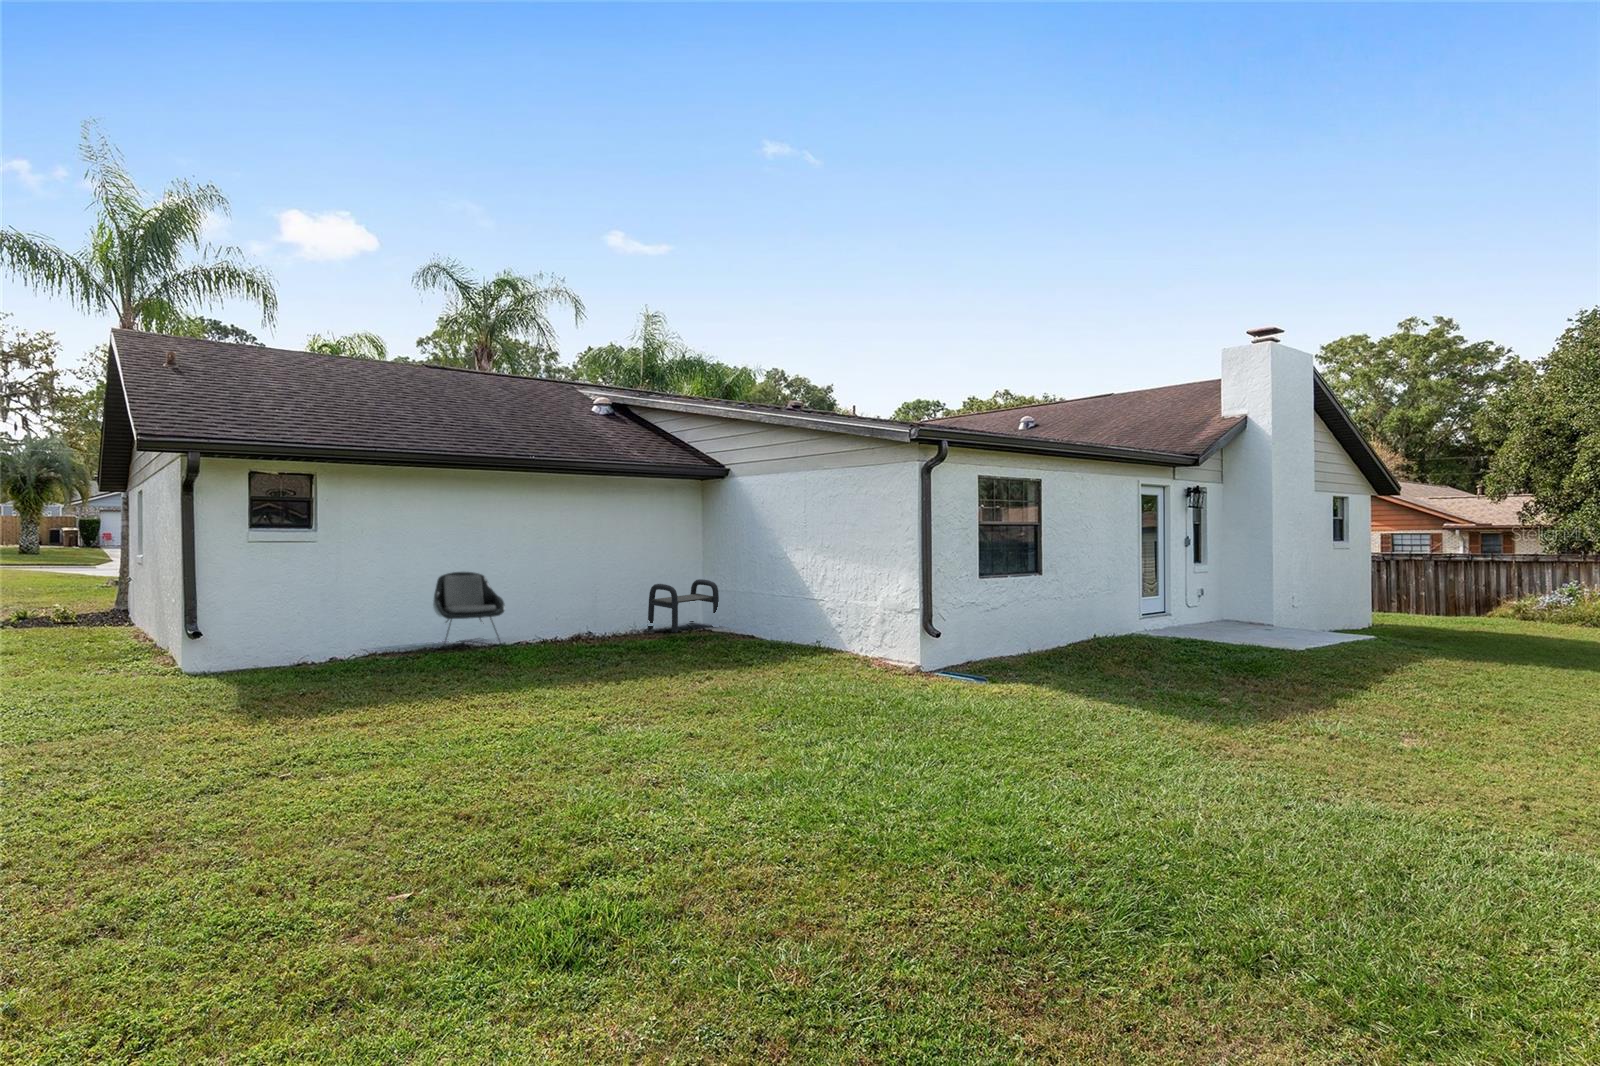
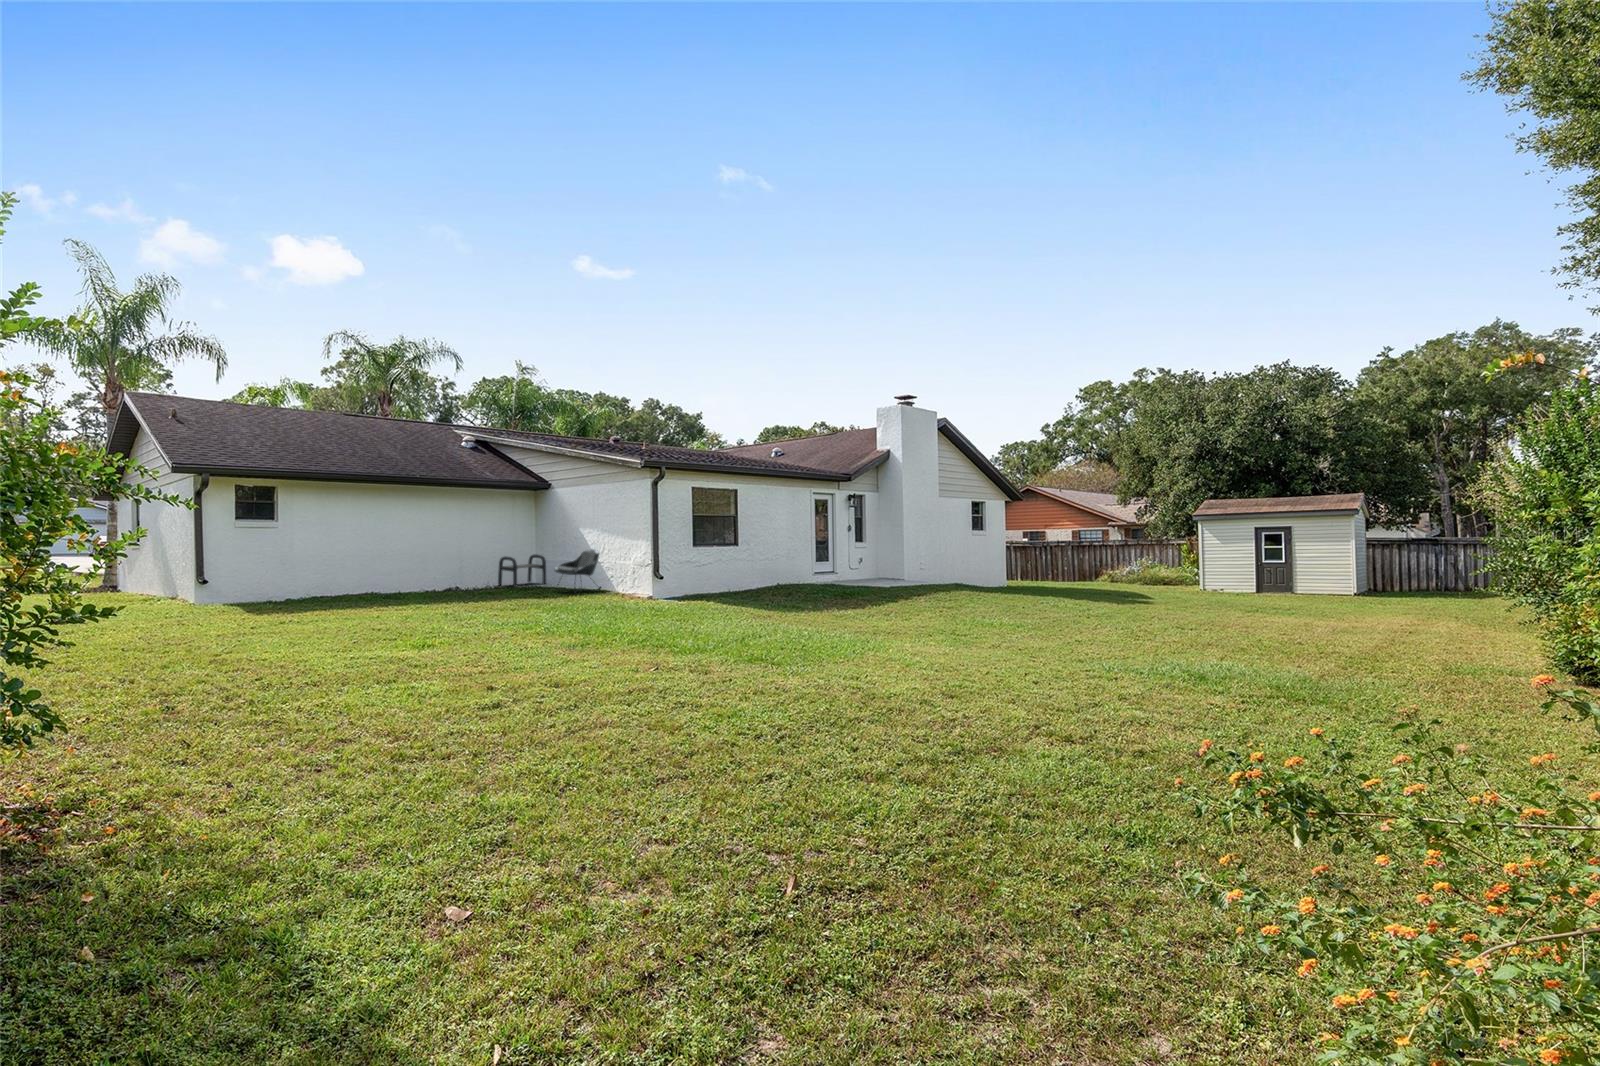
lounge chair: present [433,572,505,649] -> present [554,549,599,591]

